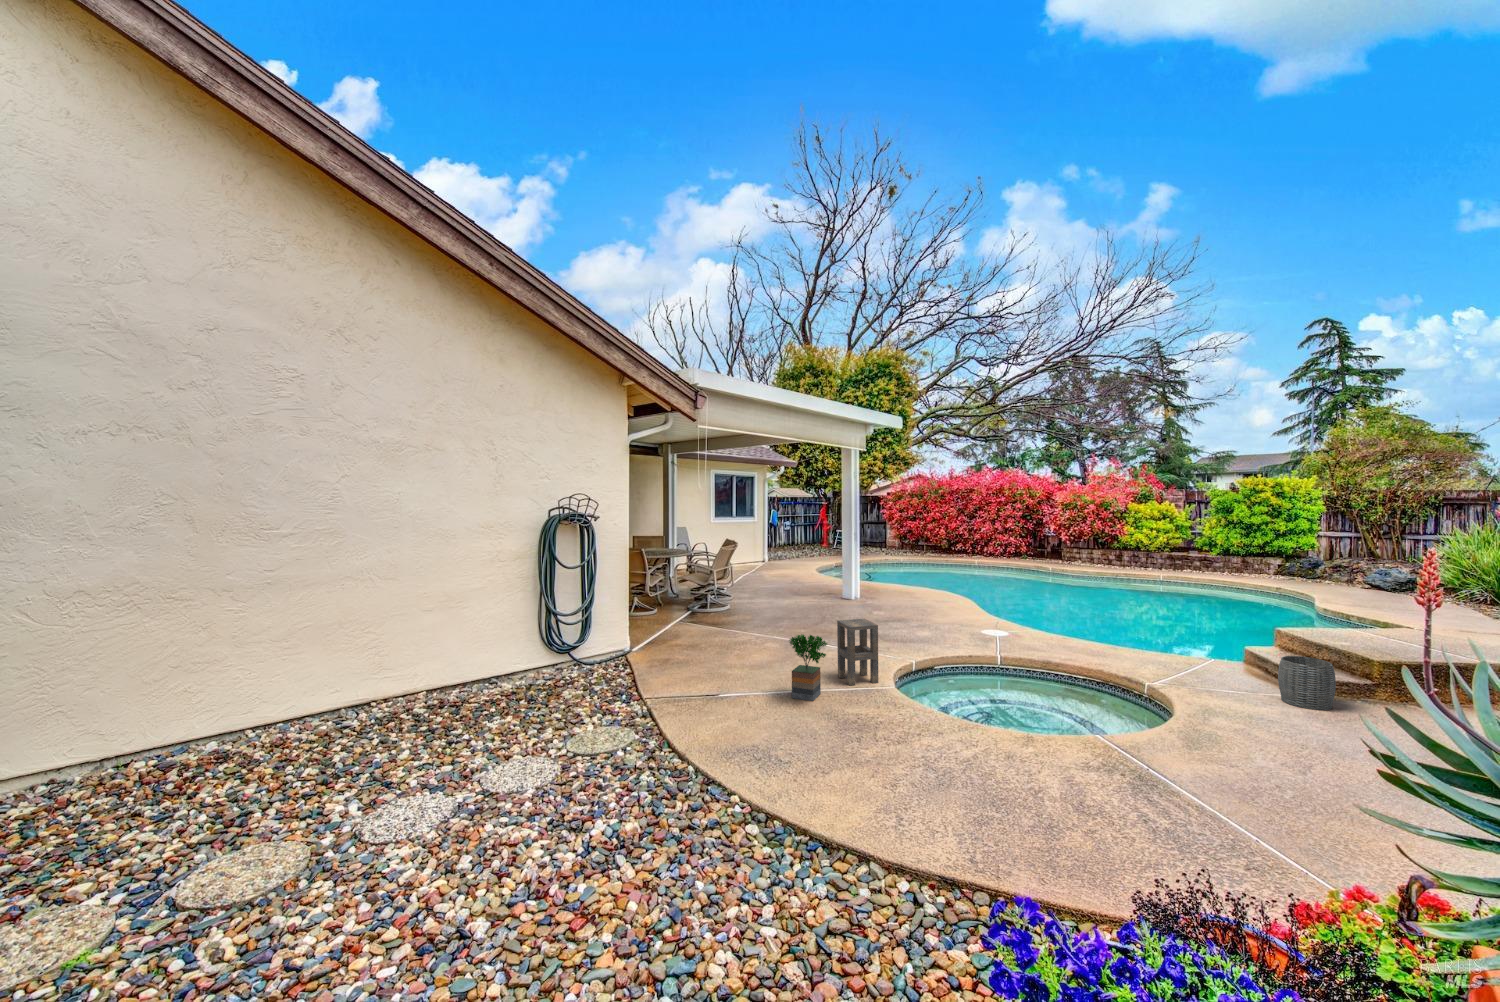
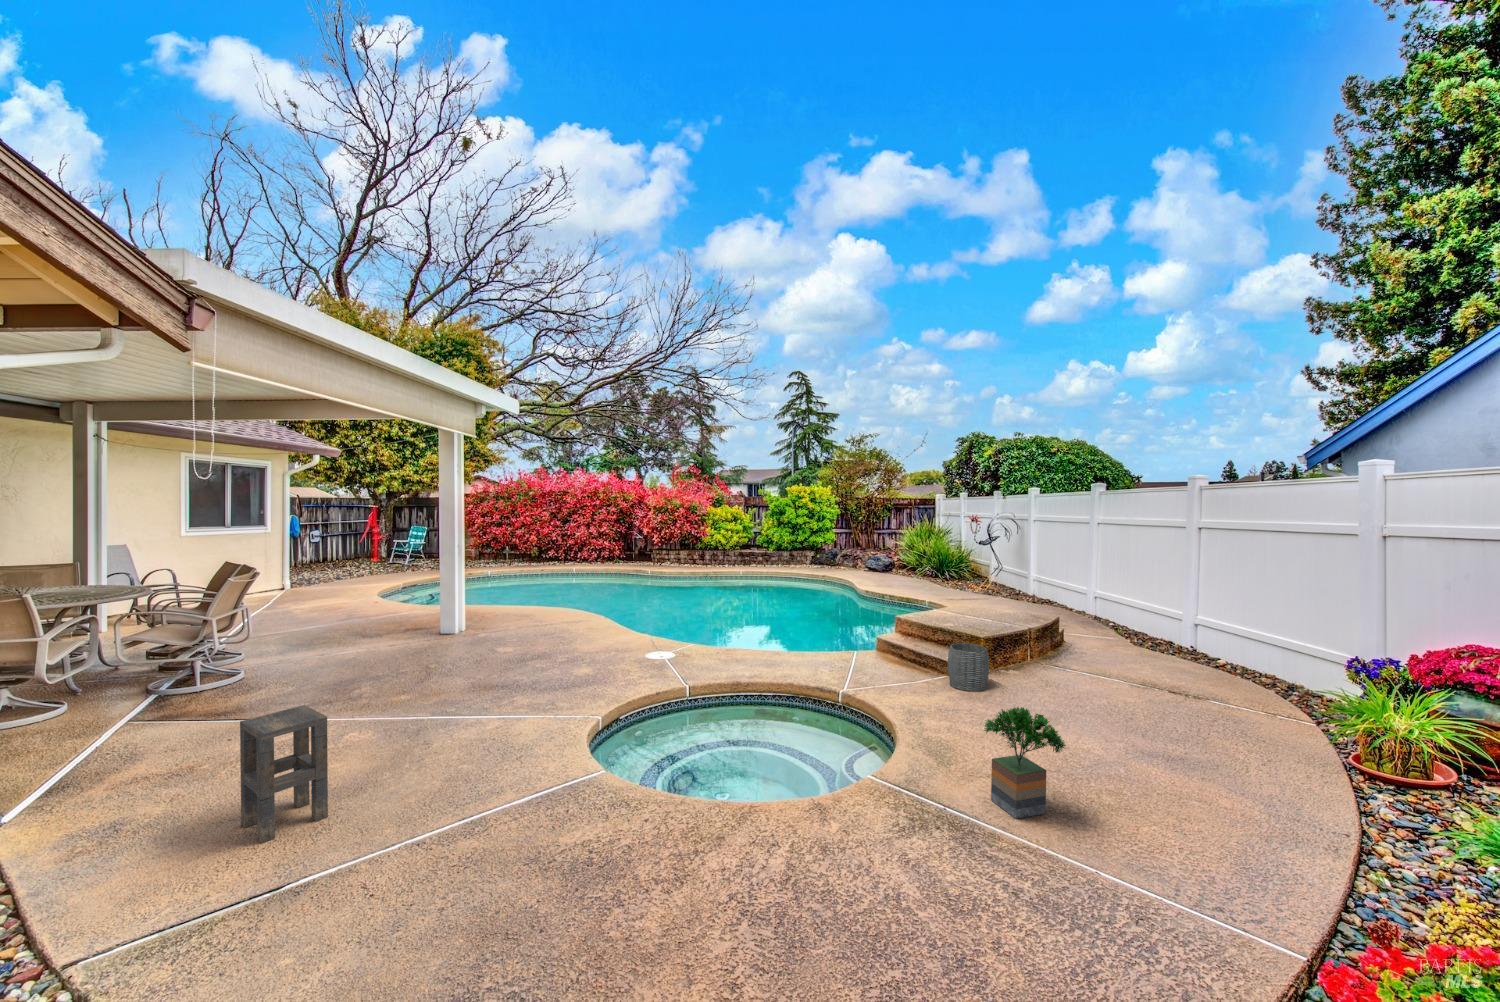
side table: present [837,619,878,686] -> present [240,705,328,843]
potted tree: present [789,634,827,701] -> present [984,707,1066,819]

